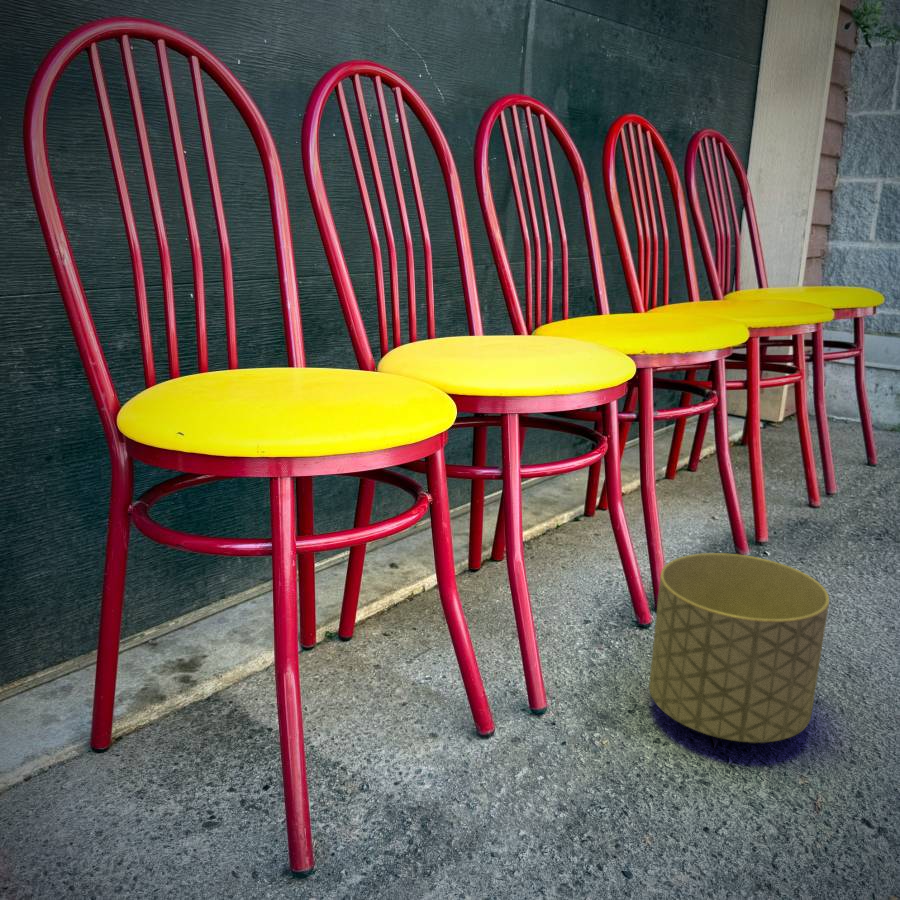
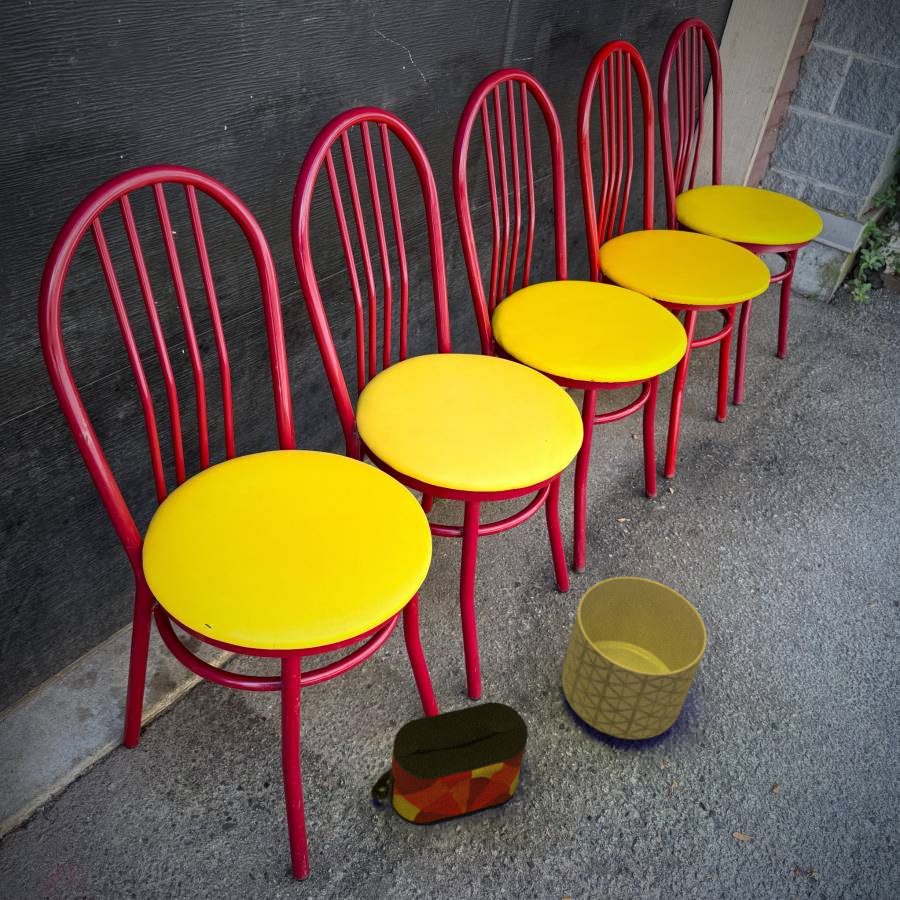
bag: none [404,669,609,830] -> present [371,702,528,825]

